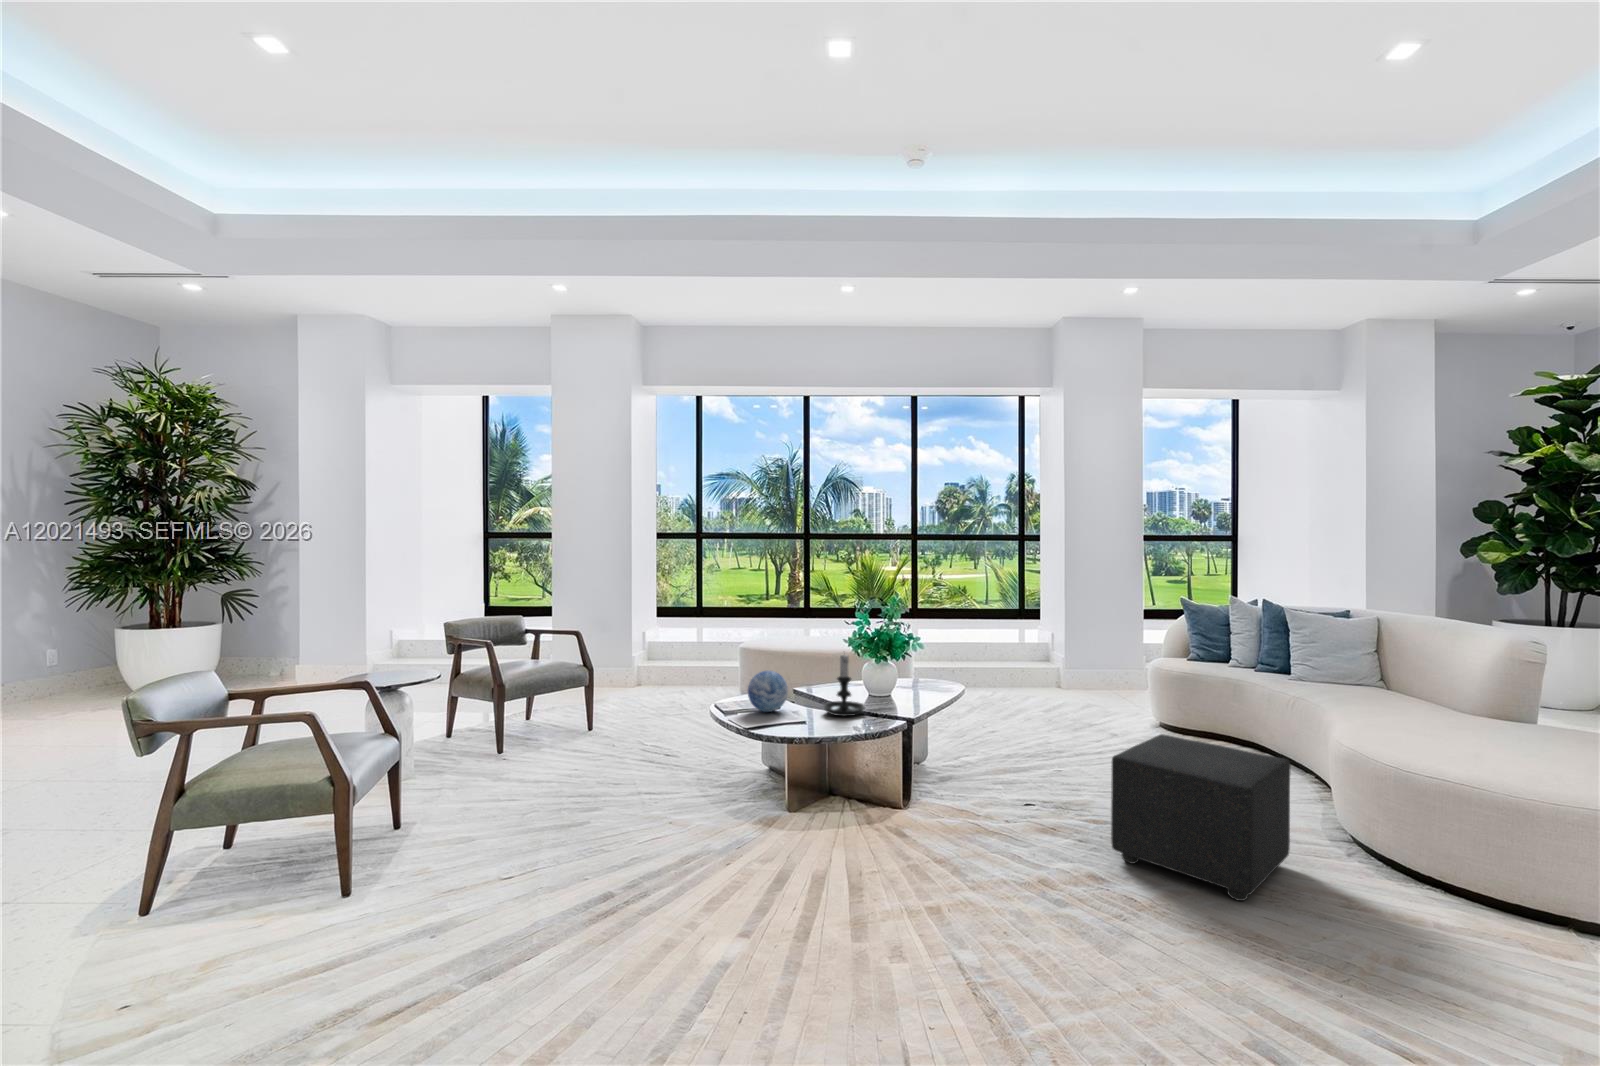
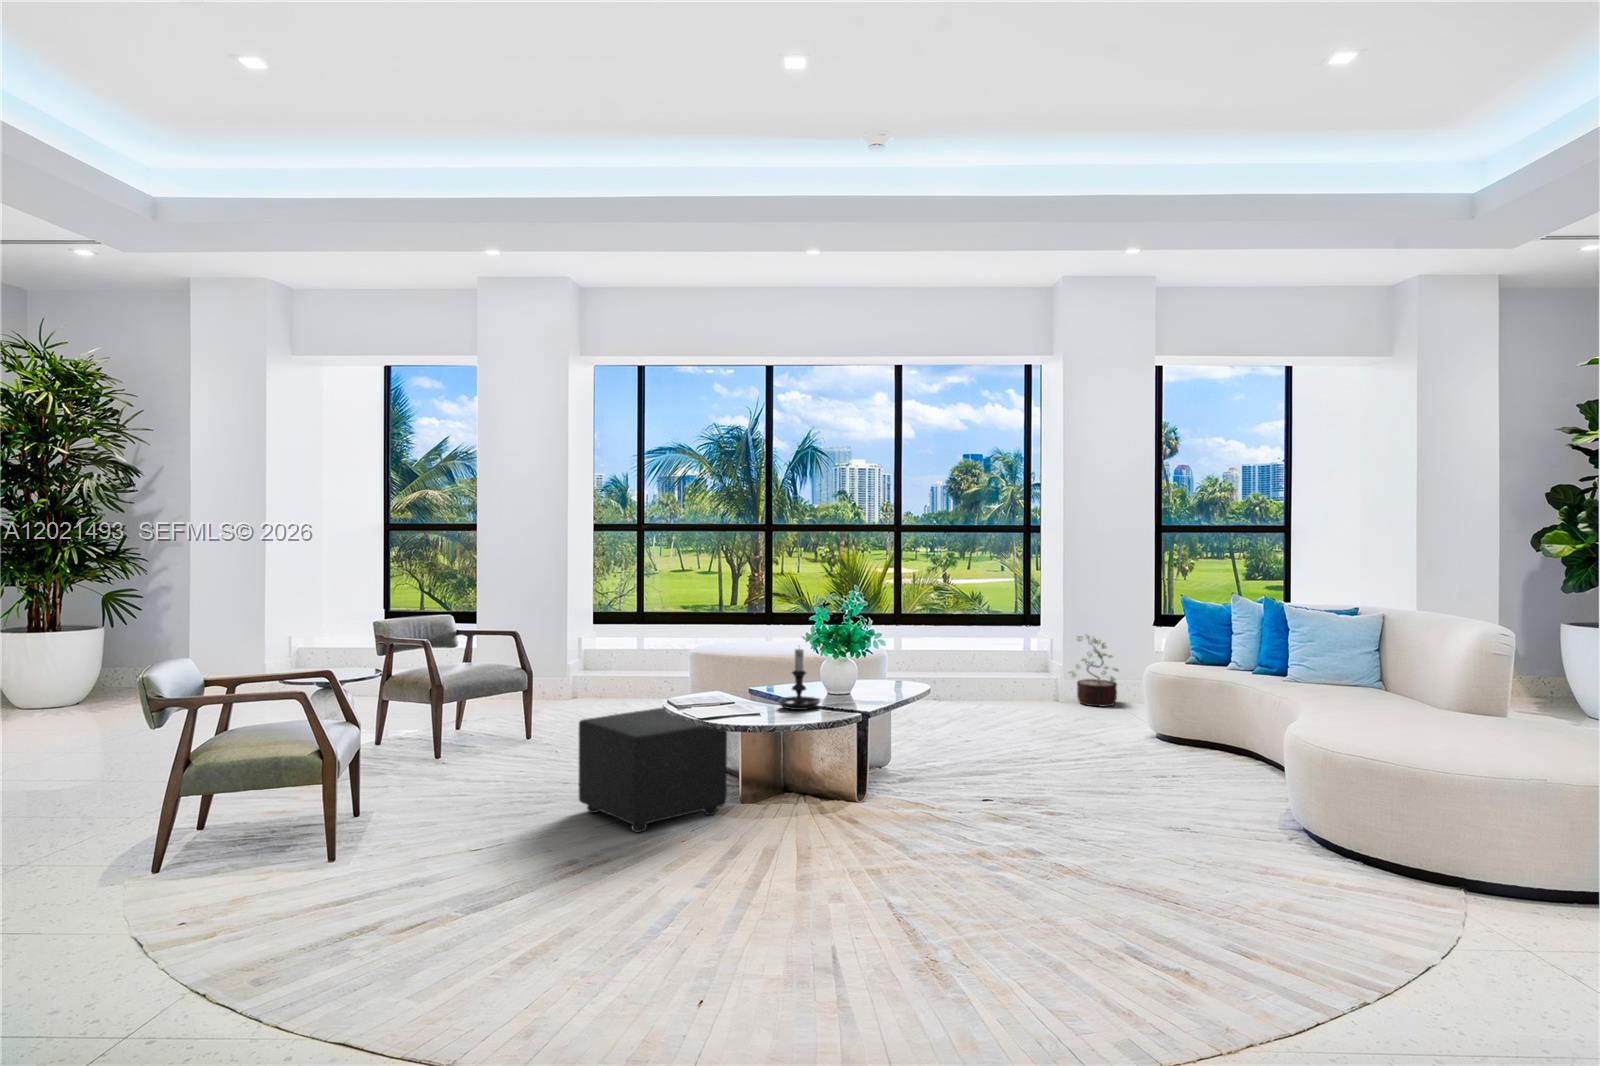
decorative plant: none [1058,629,1104,694] -> present [1070,636,1118,707]
decorative orb: present [748,671,788,712] -> none [702,666,743,707]
ottoman: present [1111,734,1290,901] -> present [579,708,727,832]

